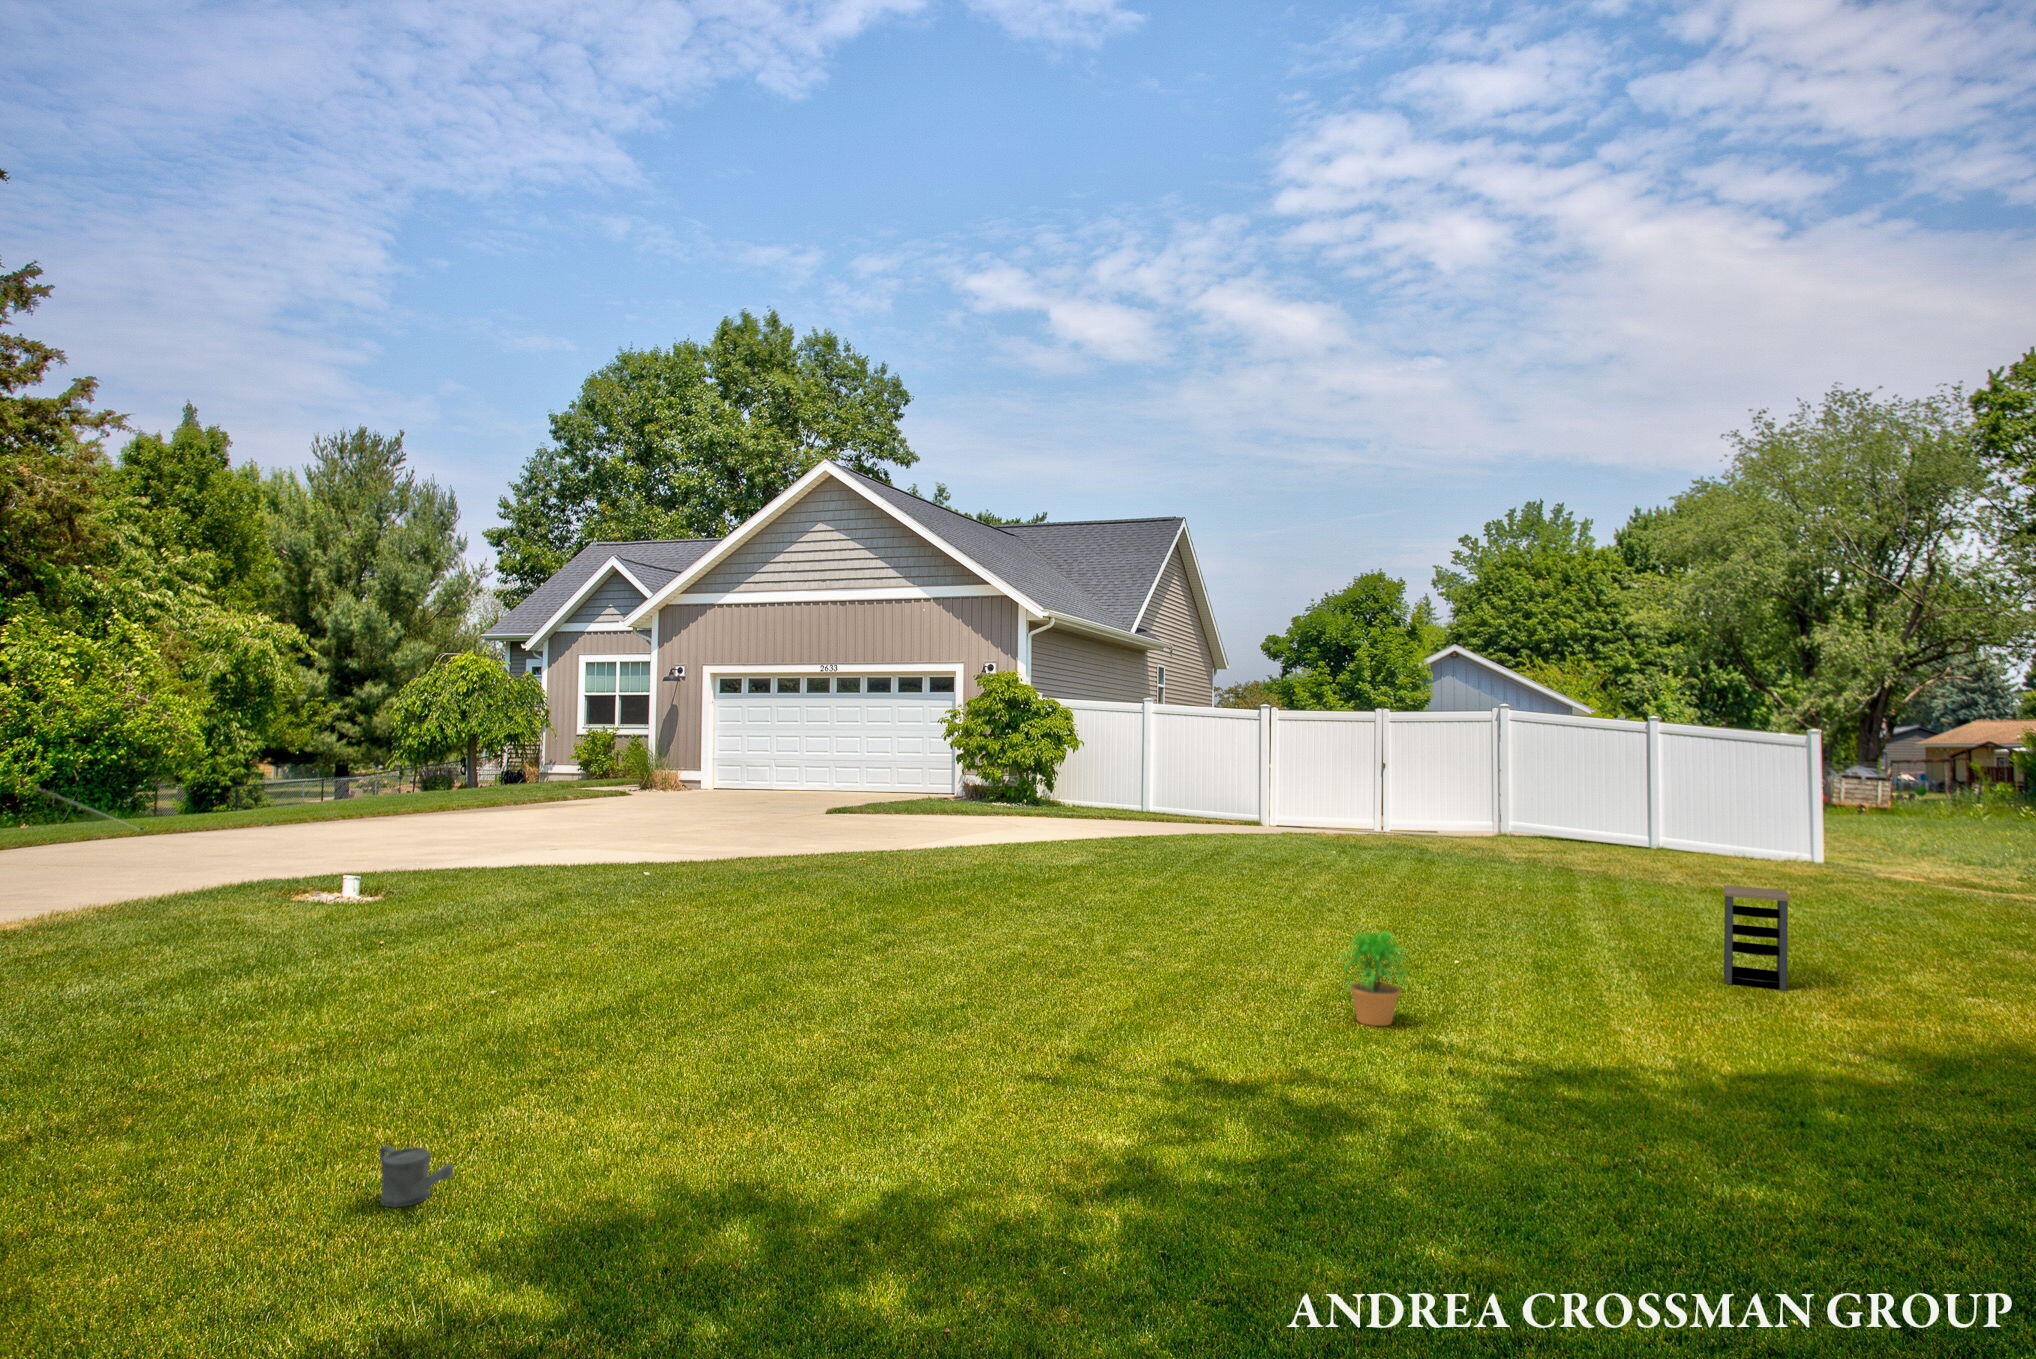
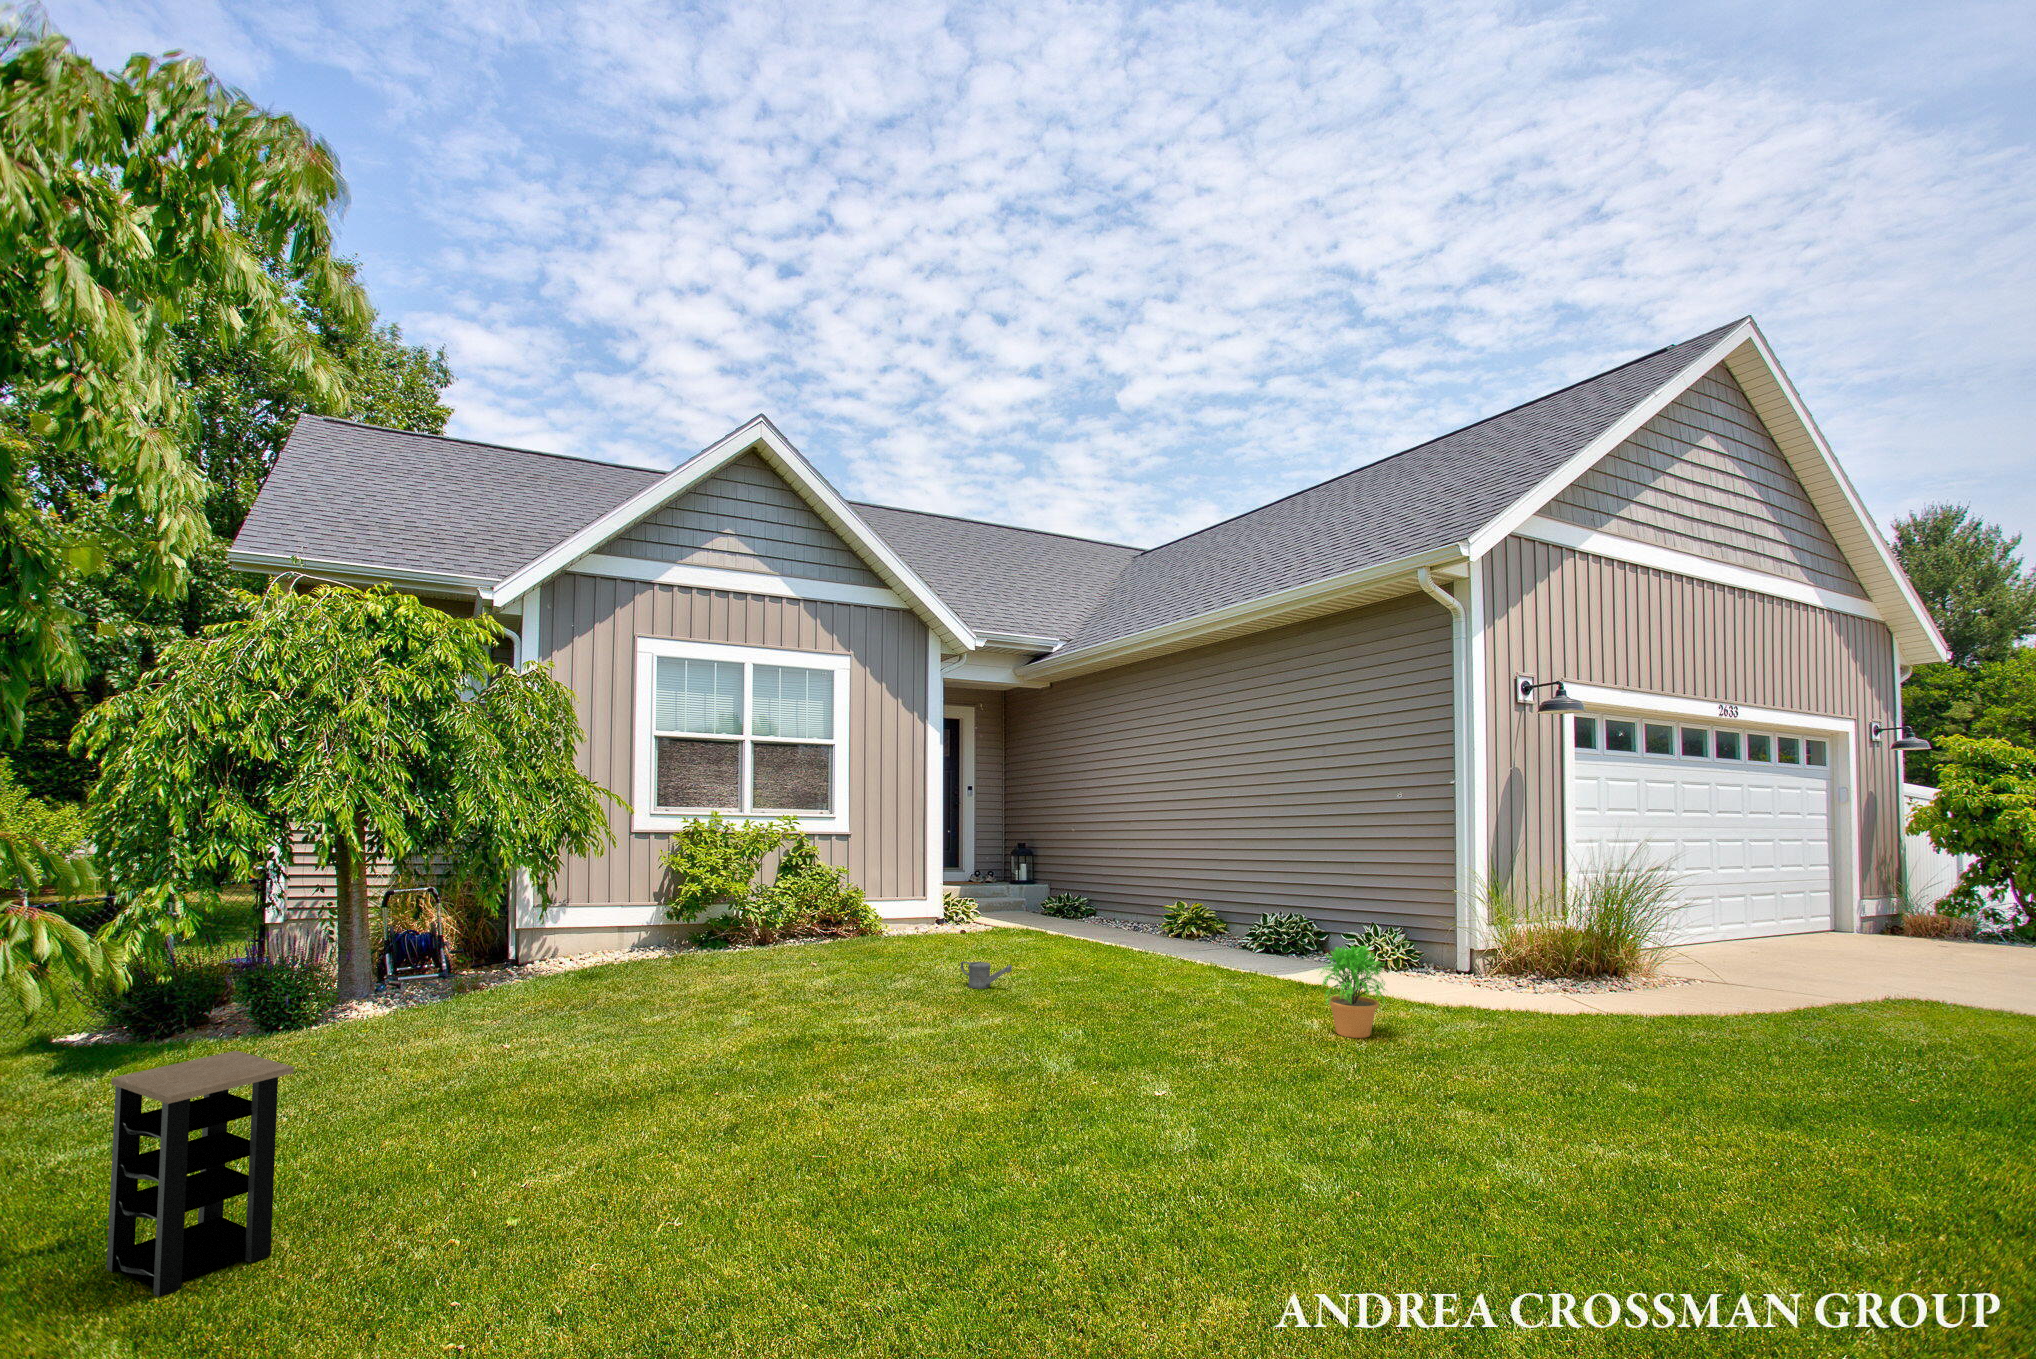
side table: present [1724,885,1790,991] -> present [107,1051,294,1297]
watering can: present [380,1145,453,1208] -> present [961,961,1012,989]

